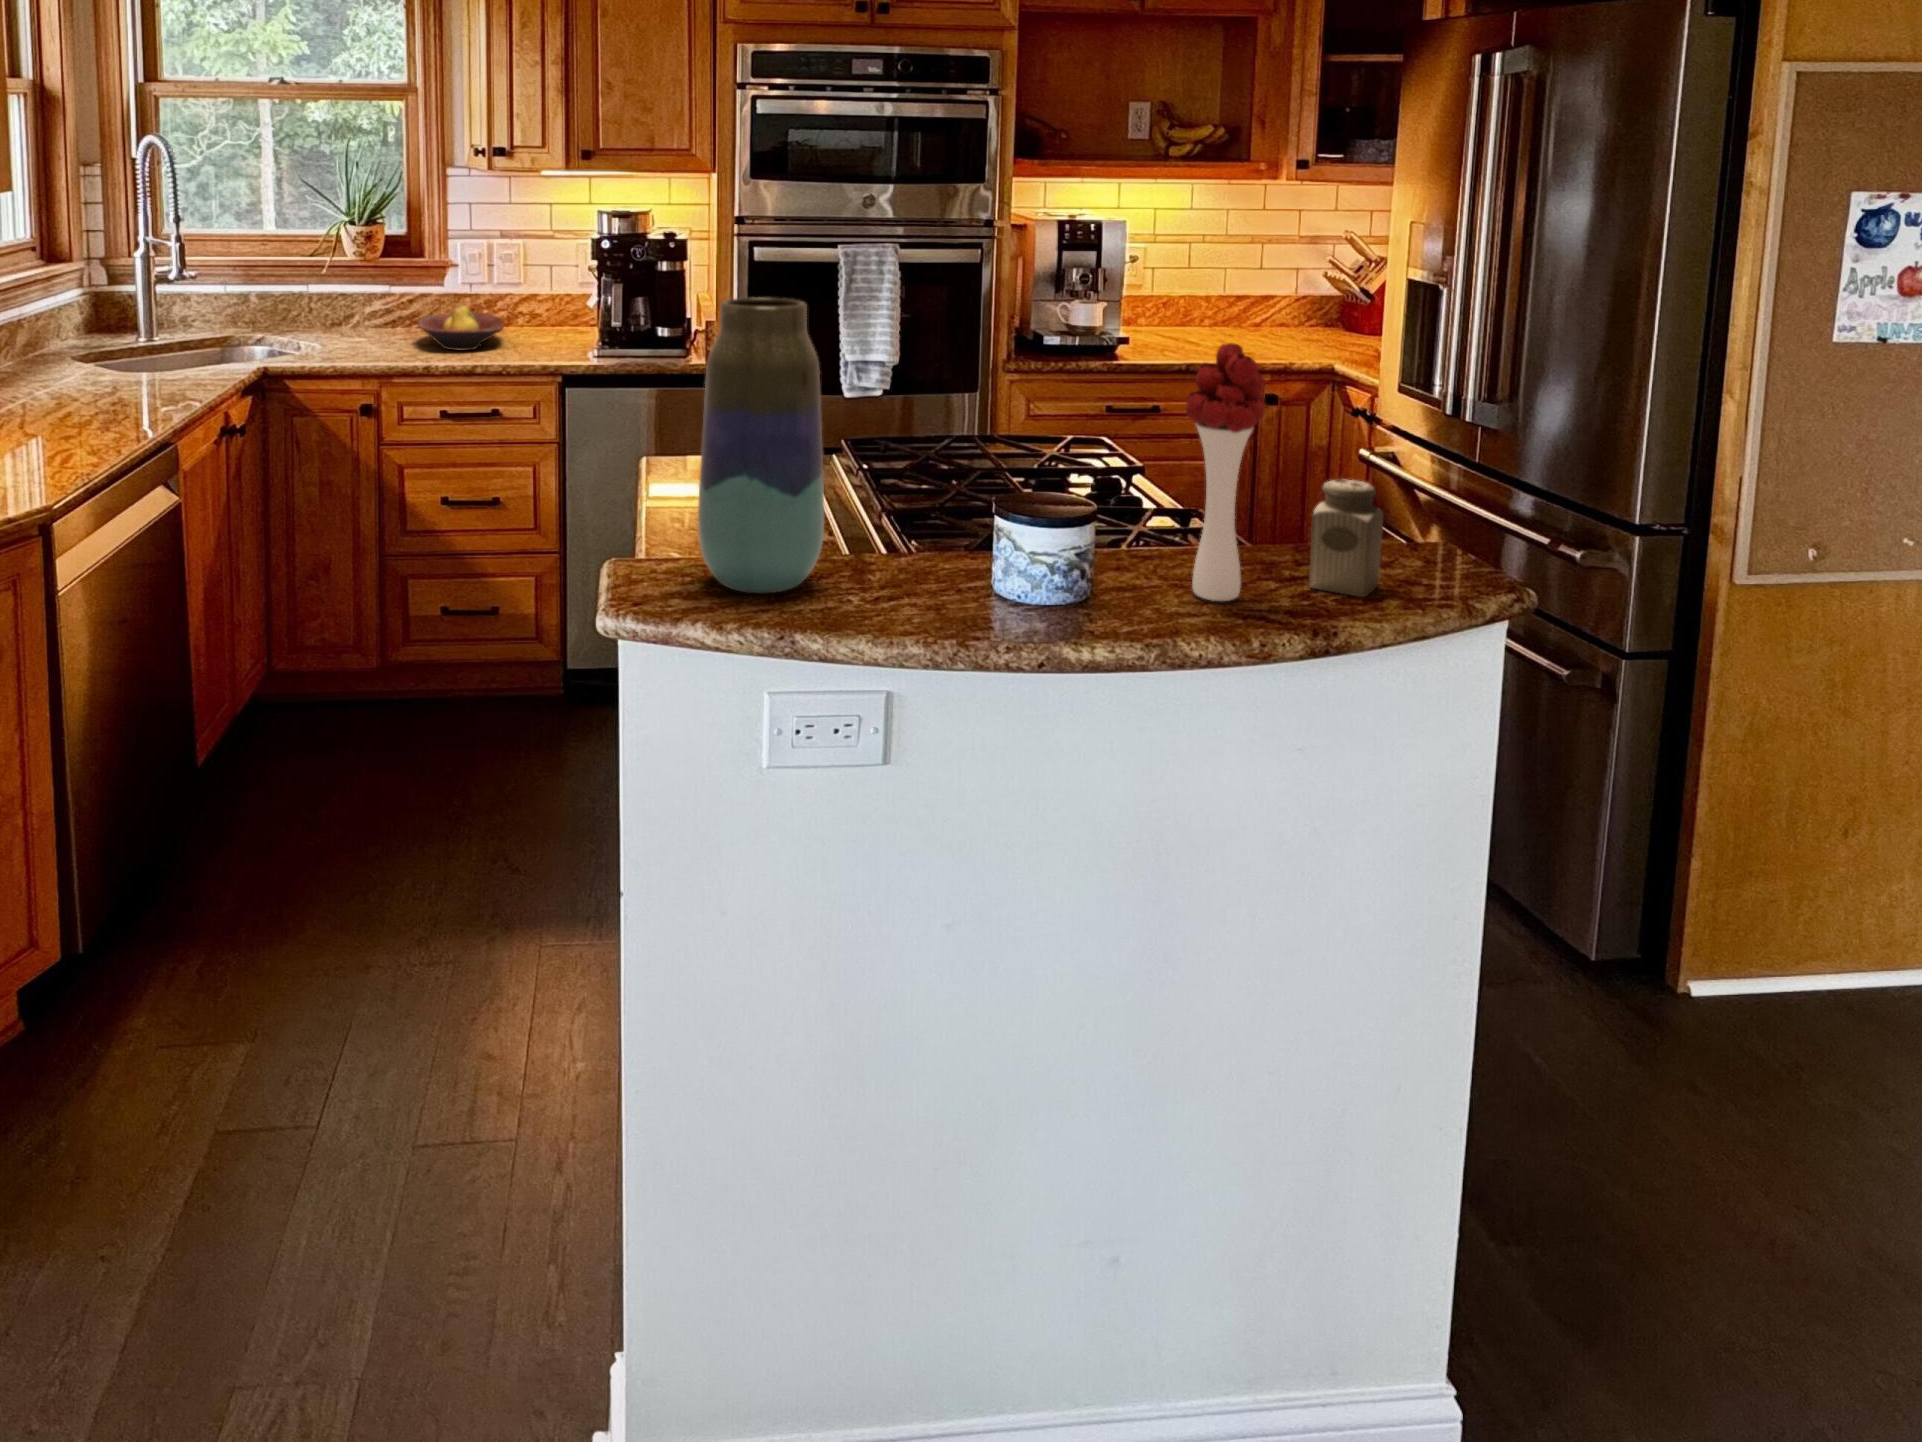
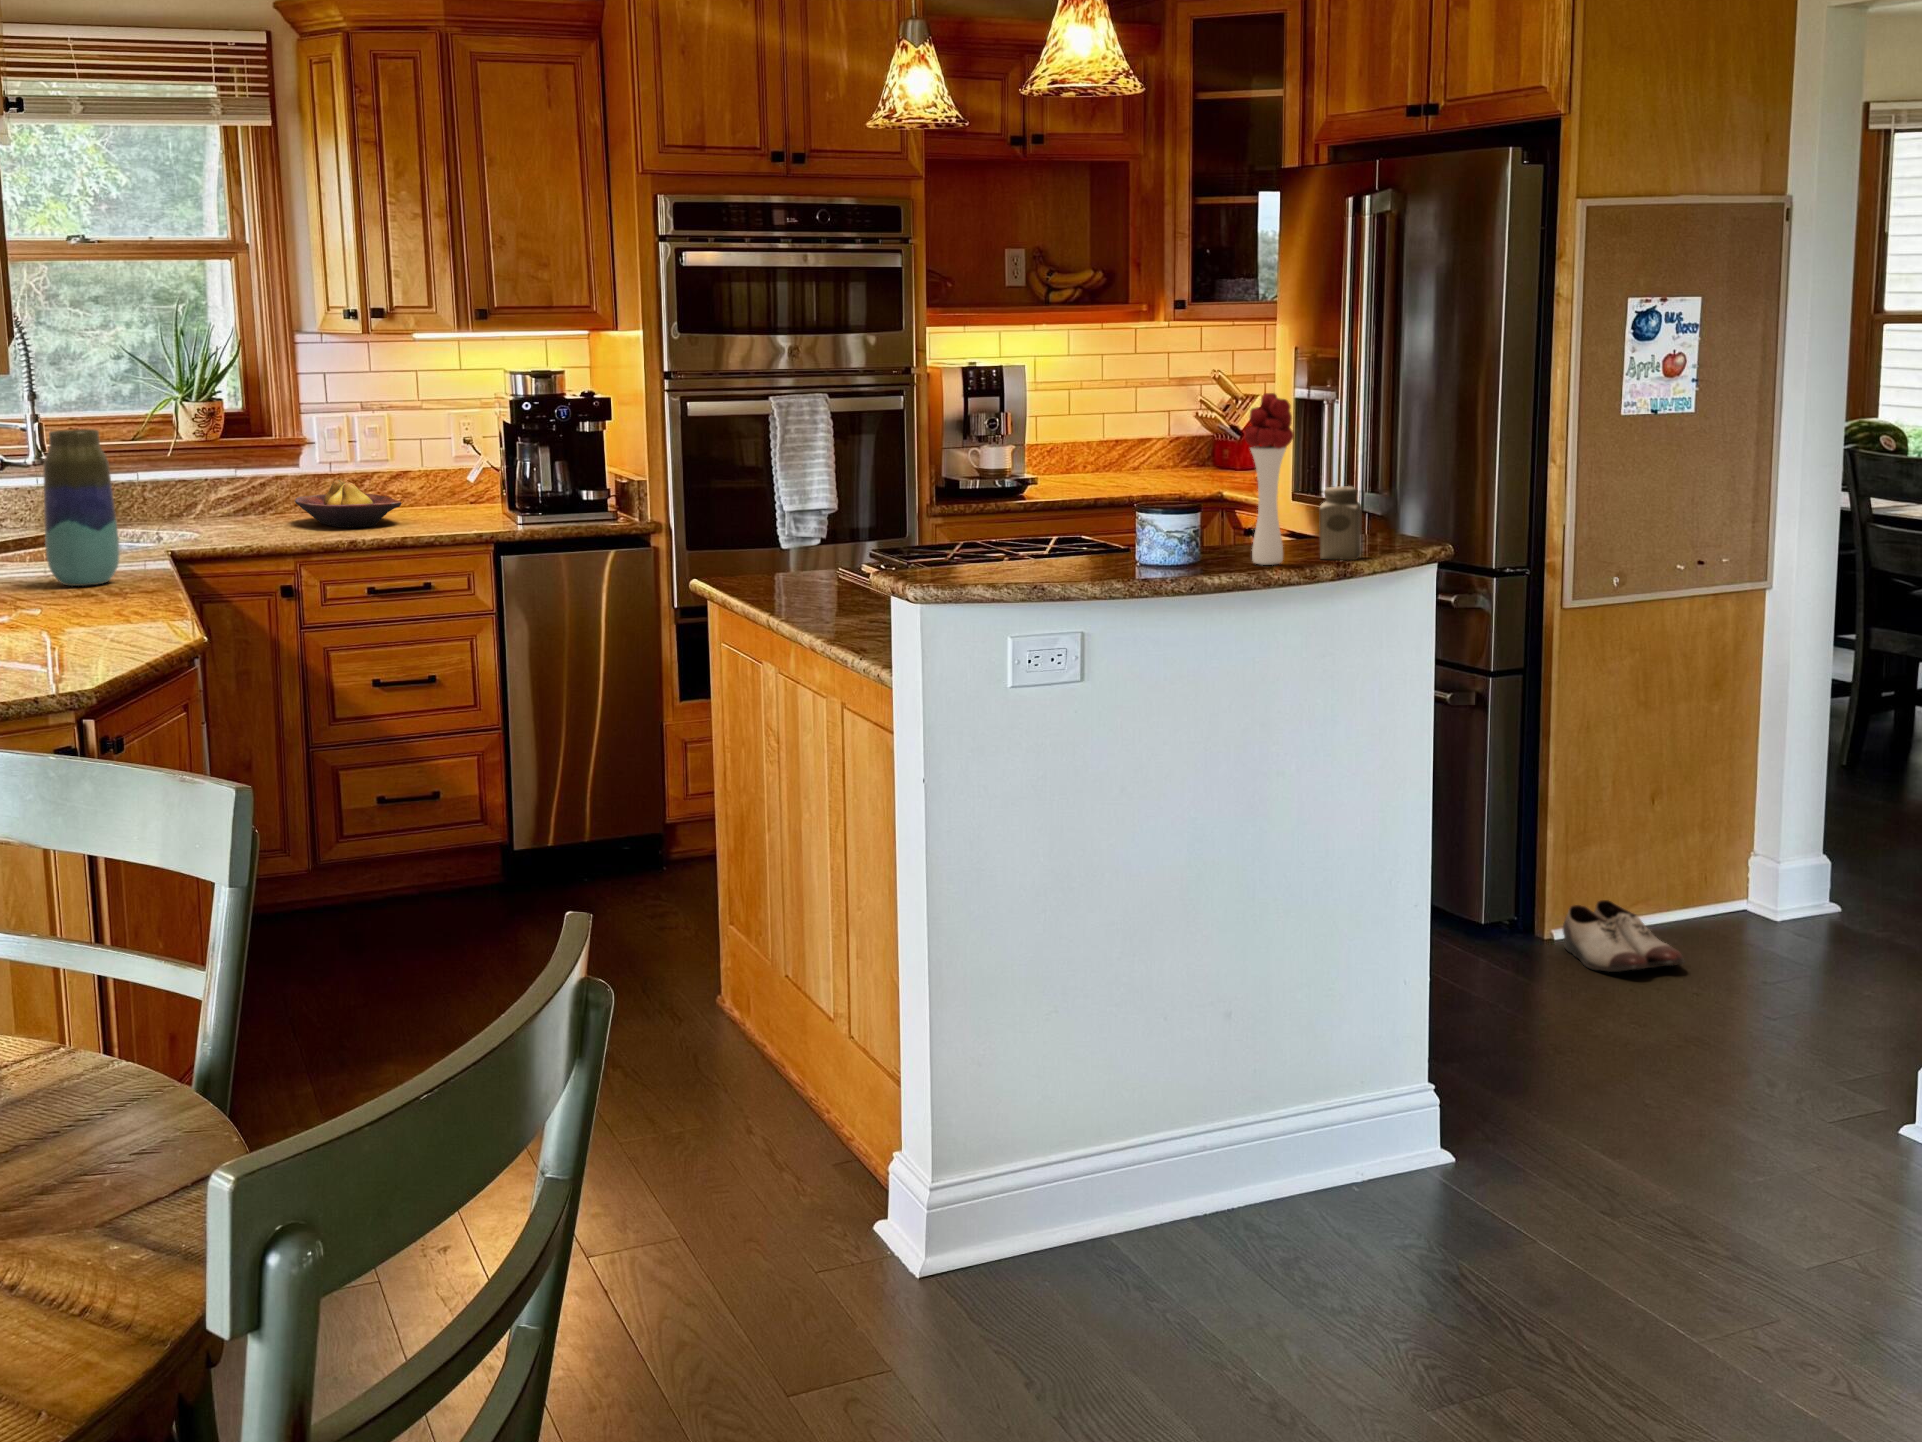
vase: present [698,297,824,593] -> present [43,429,120,586]
shoe: none [1699,961,1883,1098] -> present [1563,900,1684,972]

